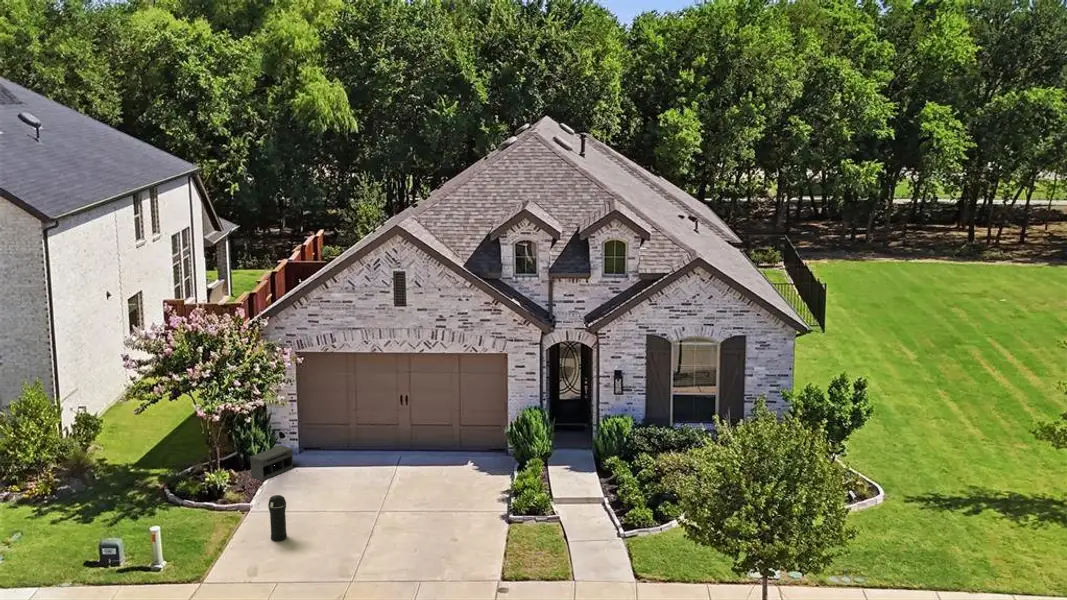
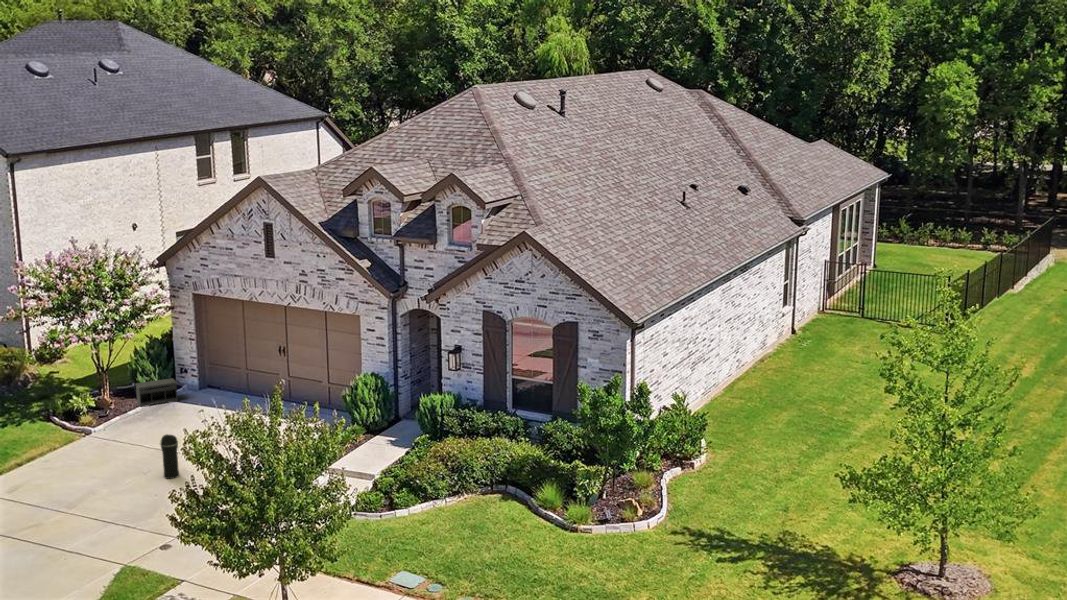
trash can: present [268,495,287,541] -> present [160,434,179,479]

